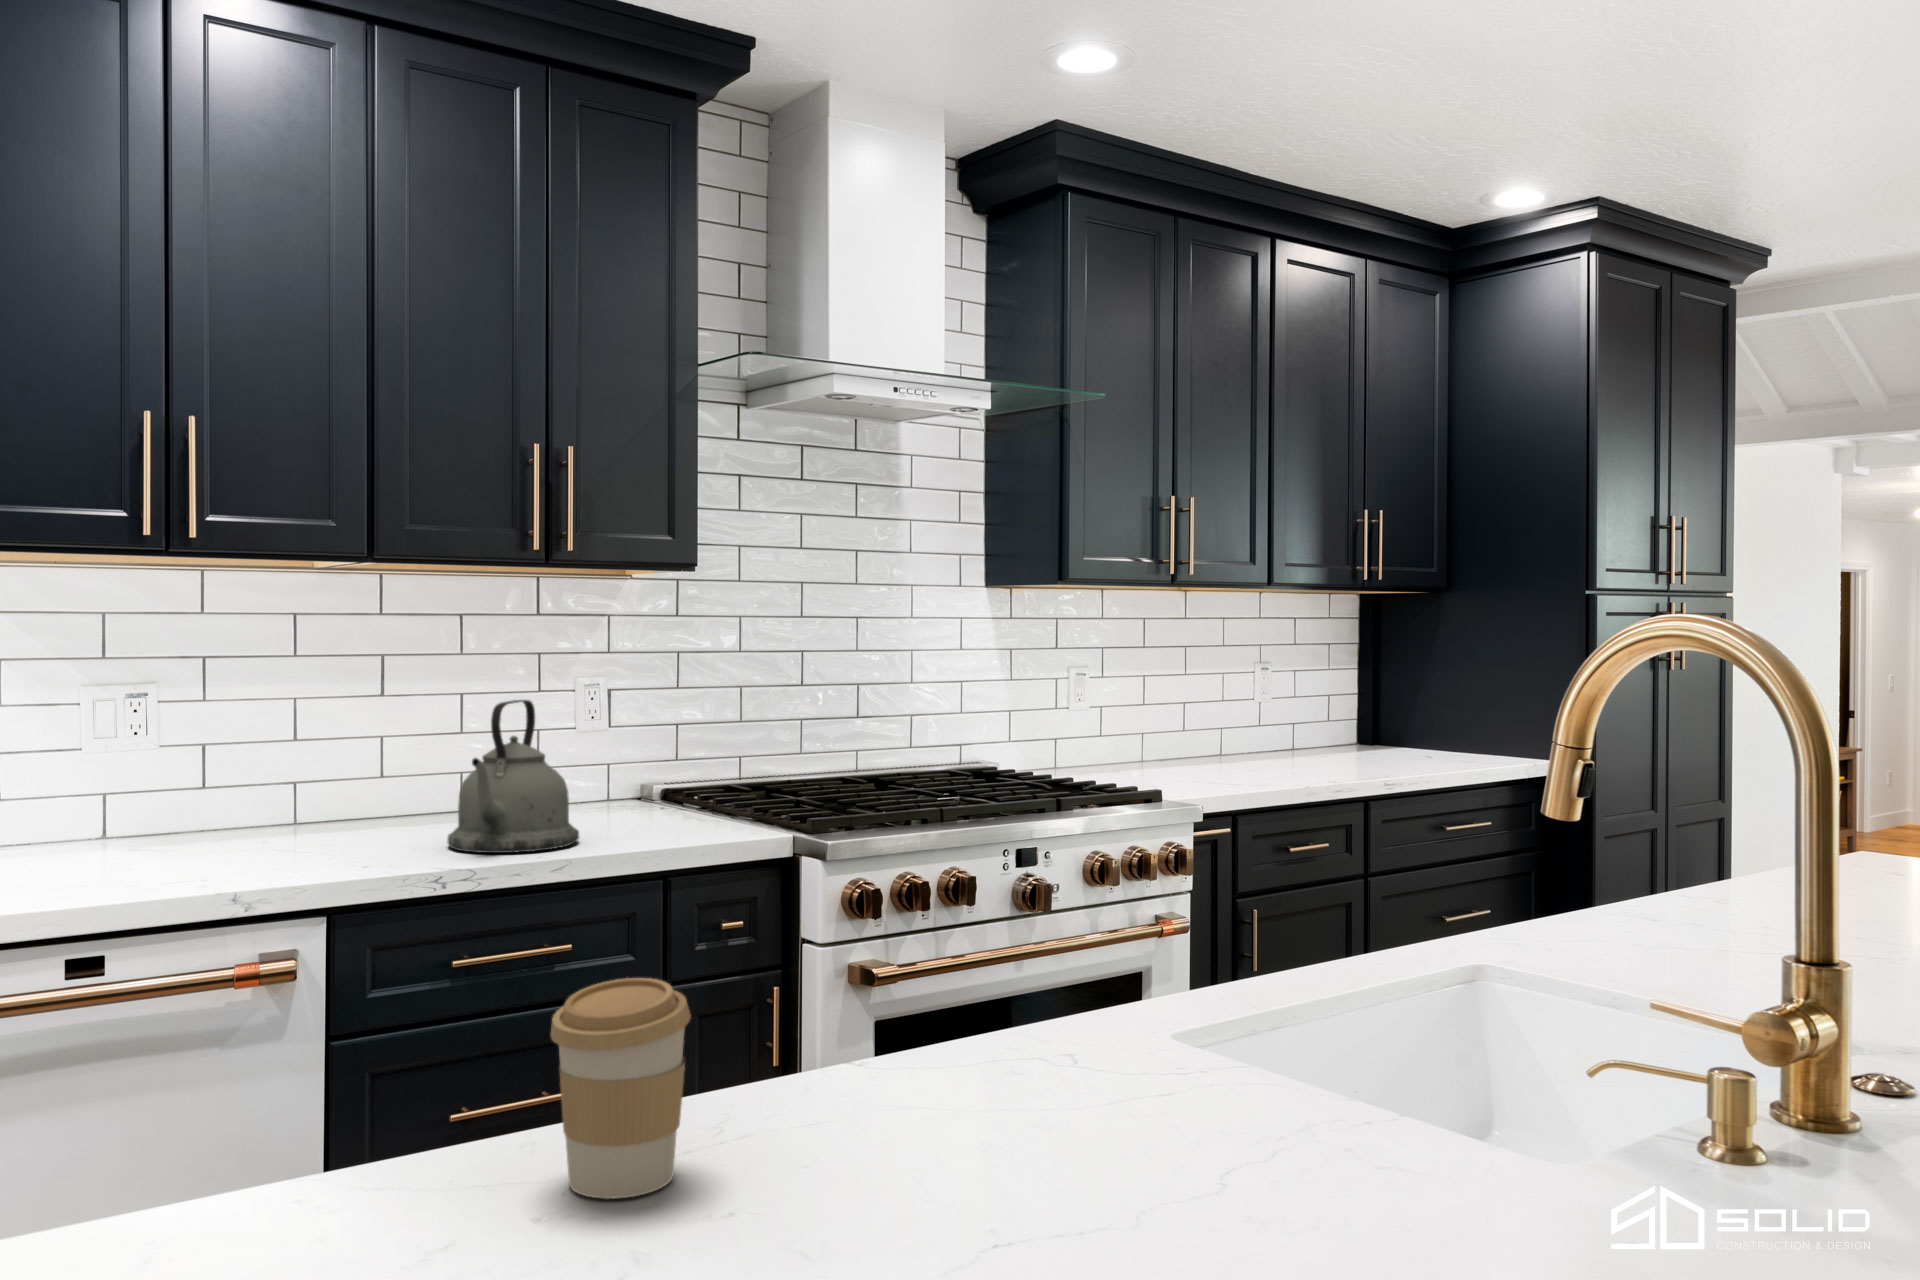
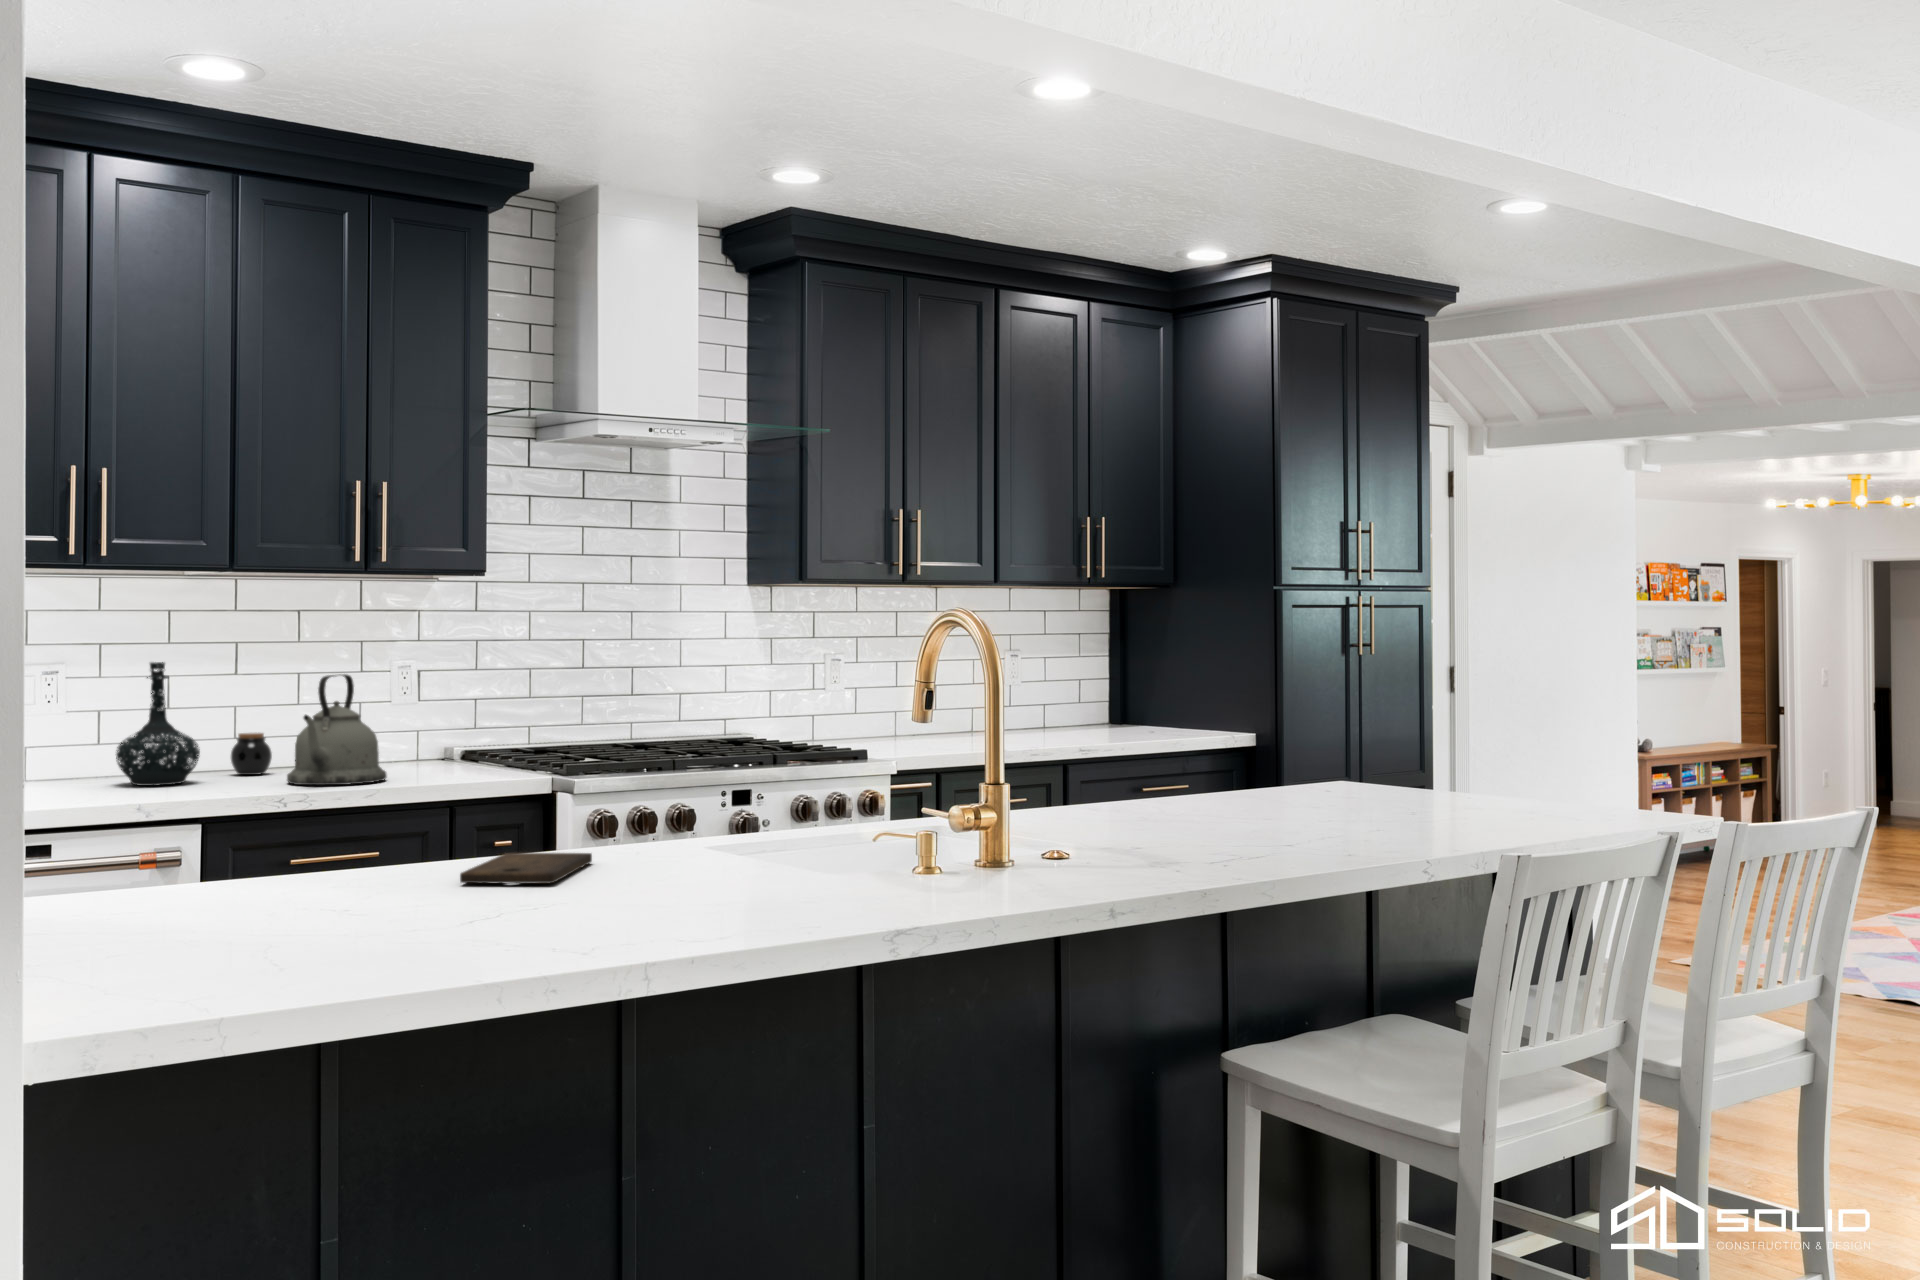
bottle: none [219,683,332,851] -> present [116,662,200,786]
jar: none [374,773,427,830] -> present [231,733,272,775]
coffee cup: present [551,978,691,1199] -> none [322,786,392,882]
cutting board: none [851,1089,1059,1220] -> present [460,853,592,884]

